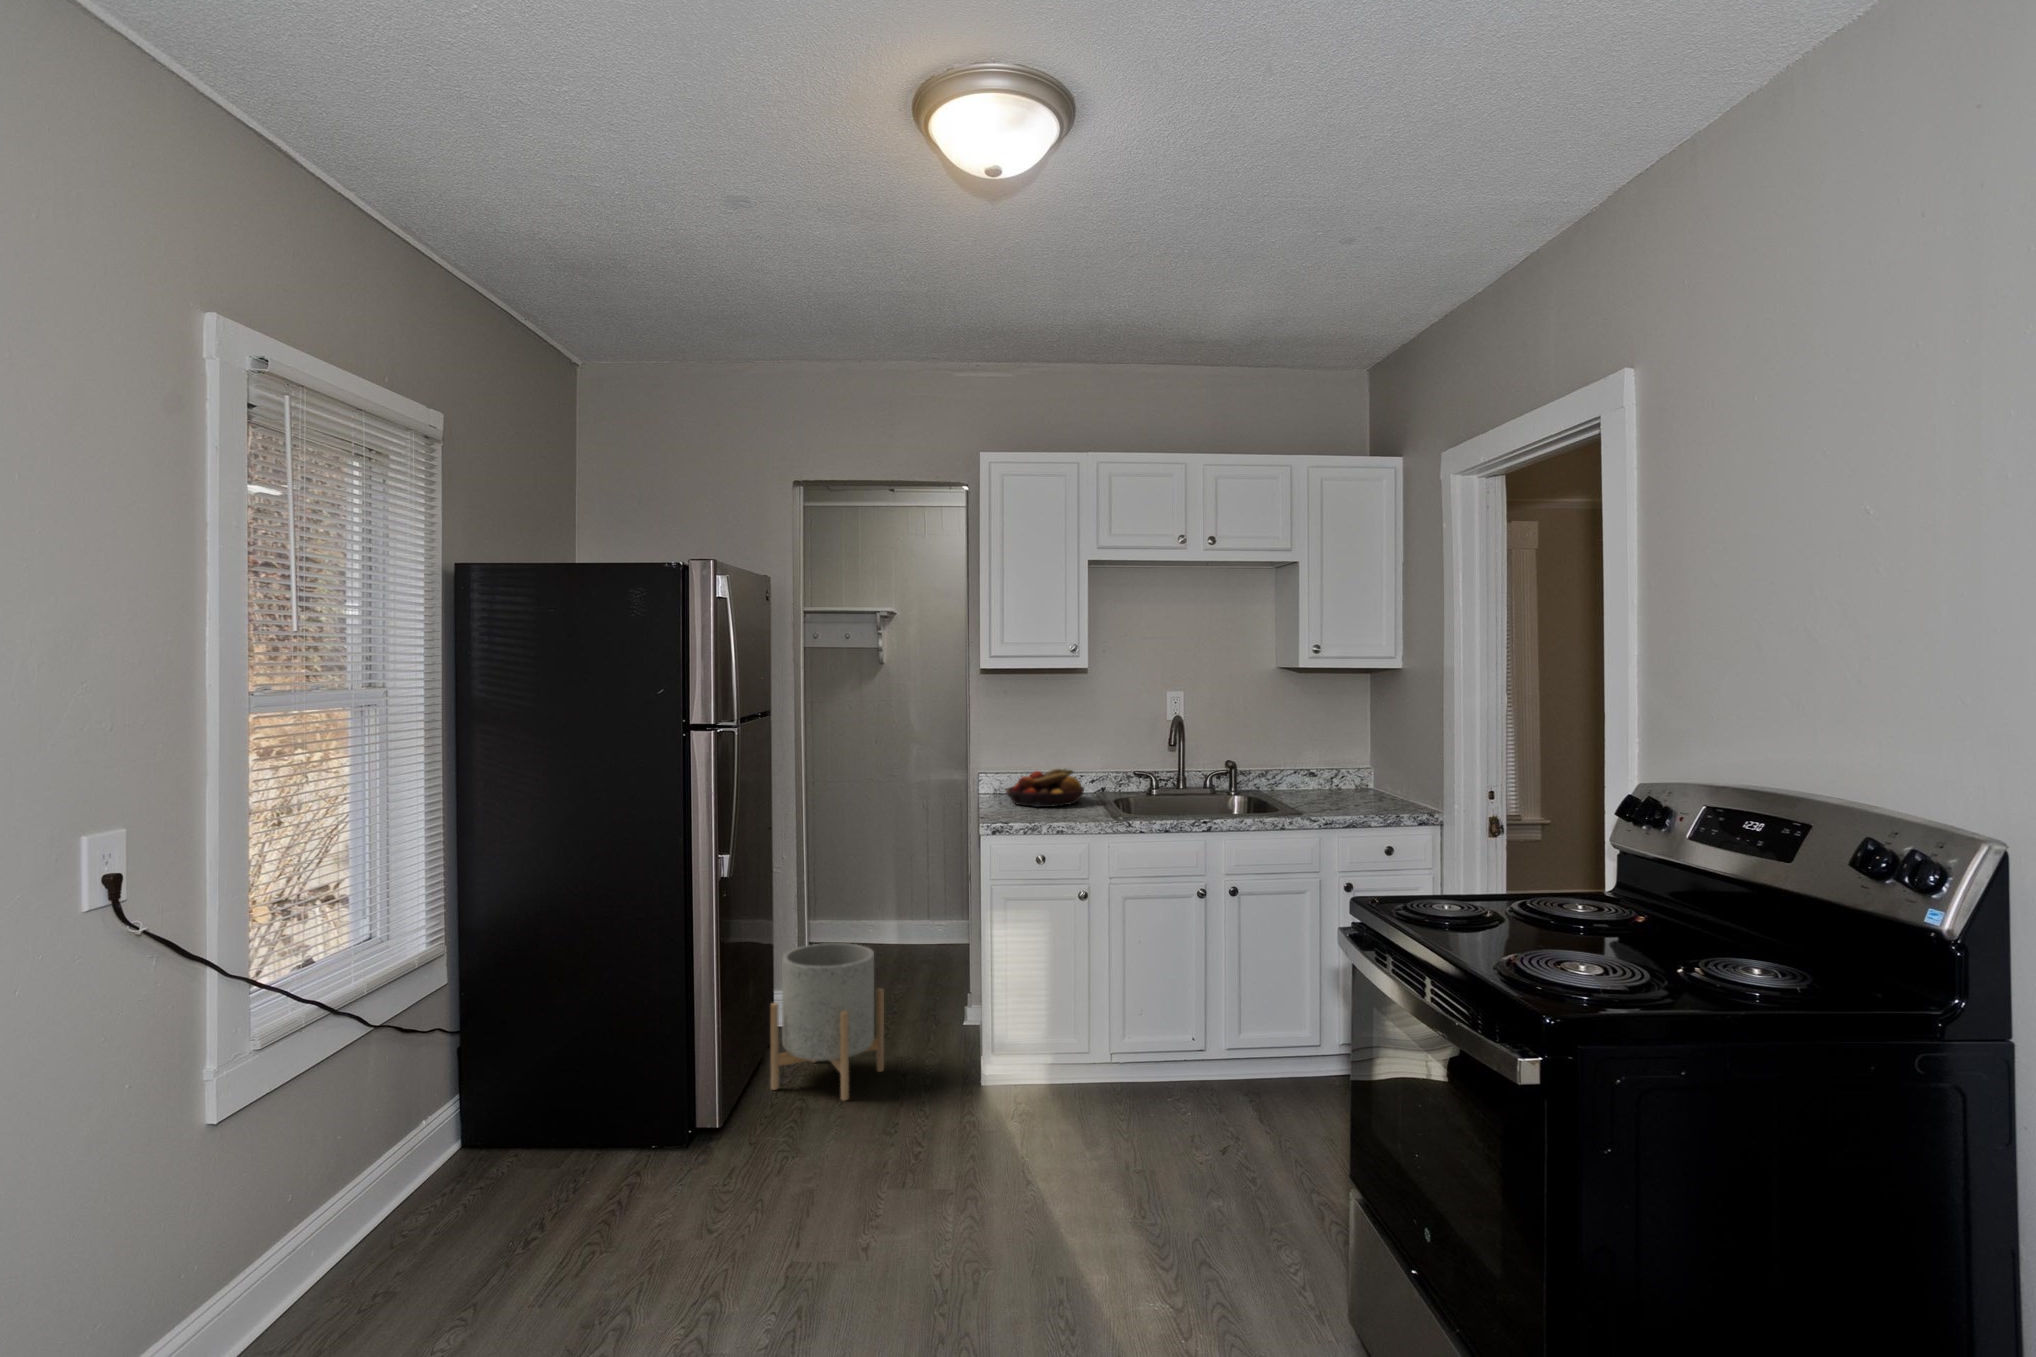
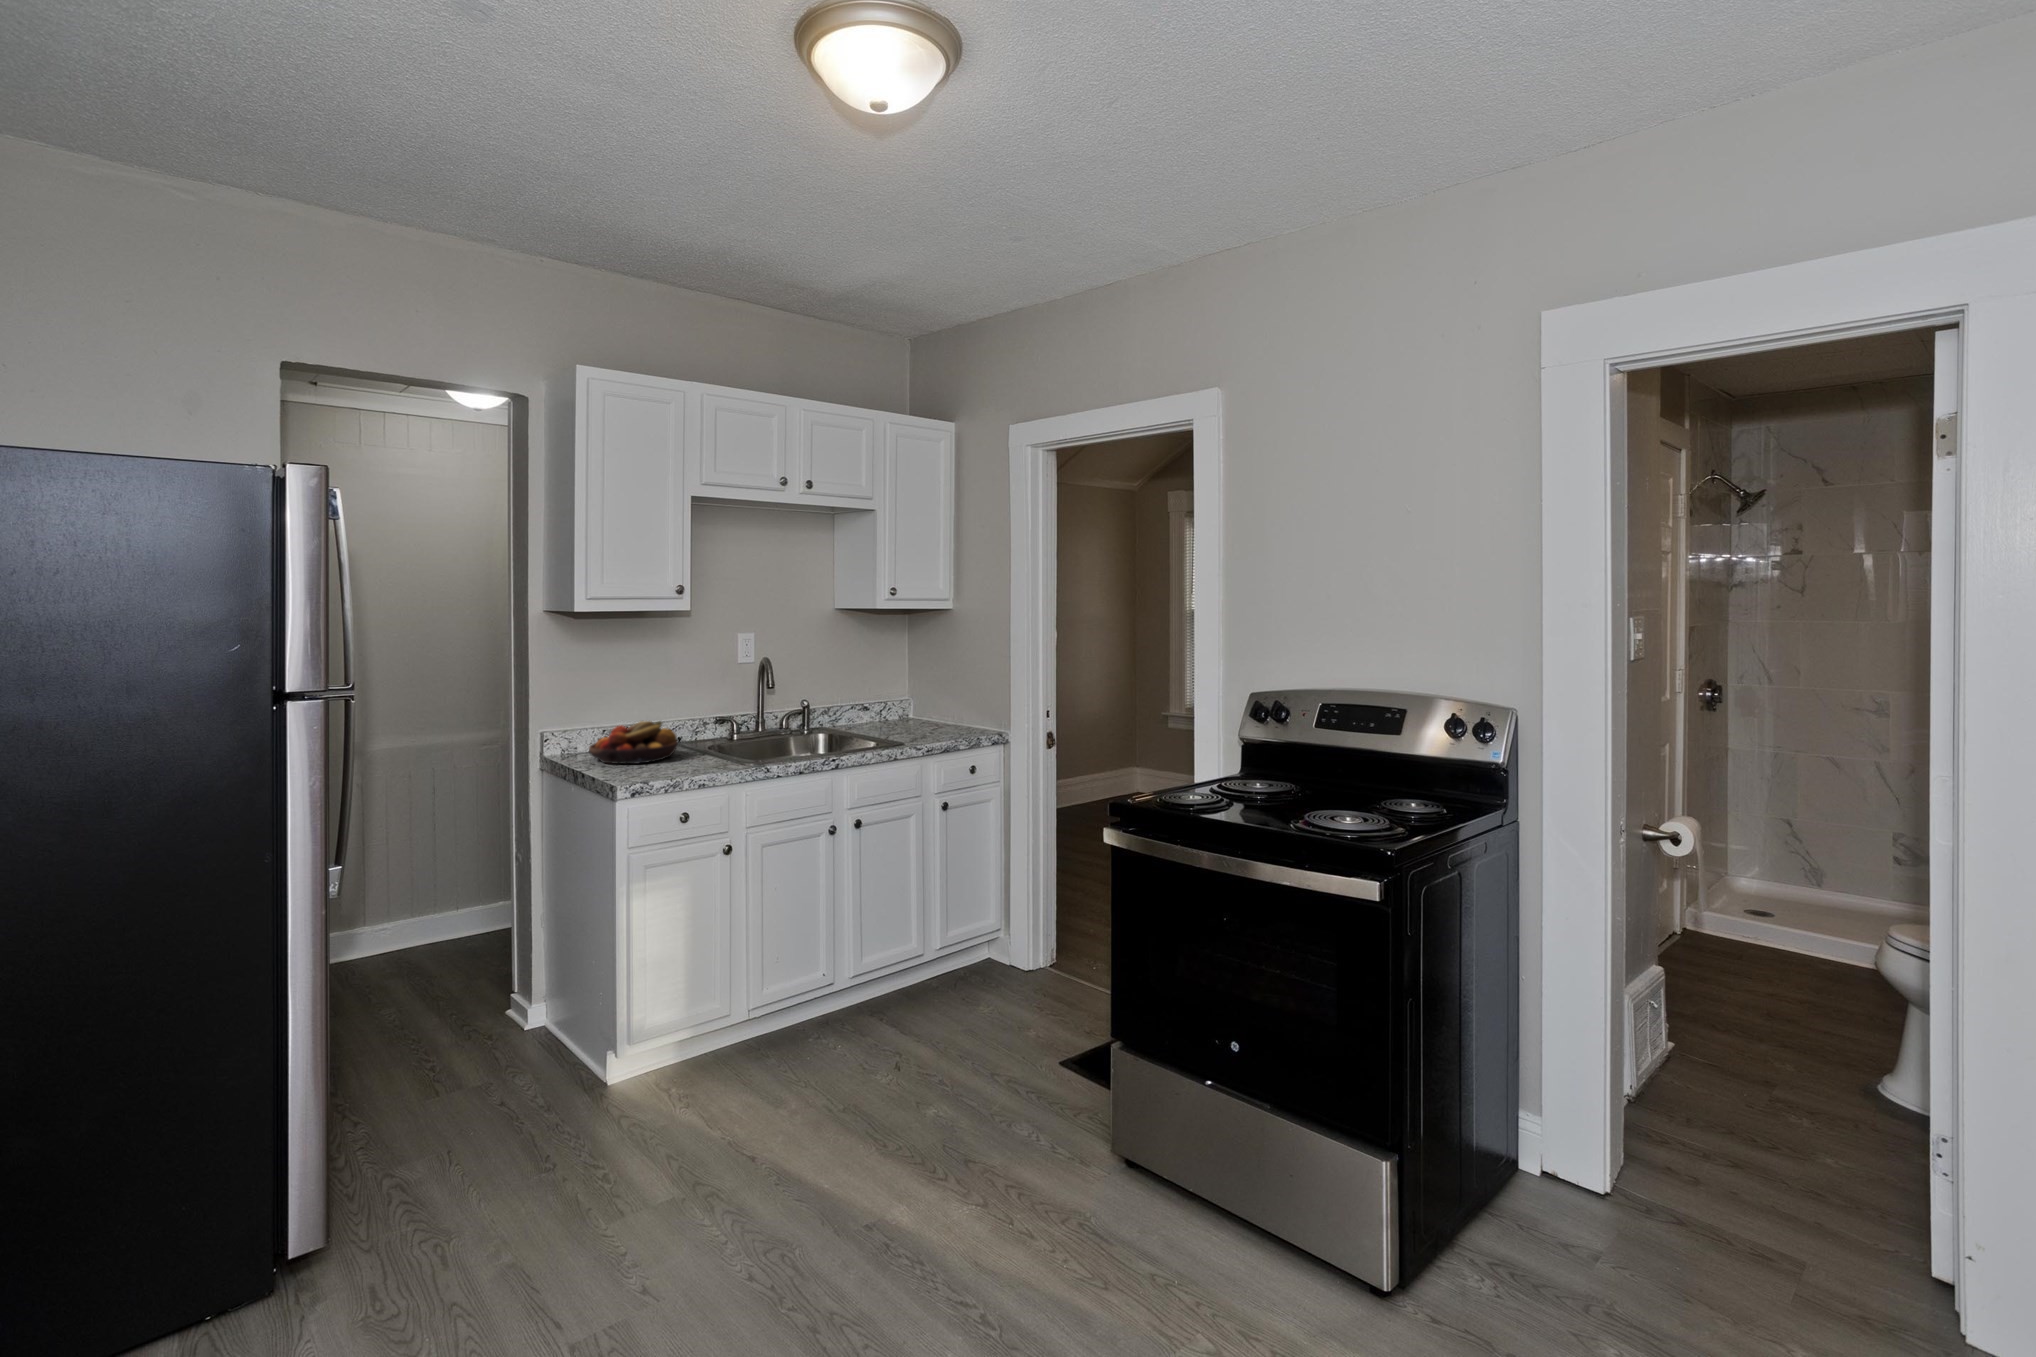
planter: present [771,943,884,1101] -> none [352,948,487,1144]

